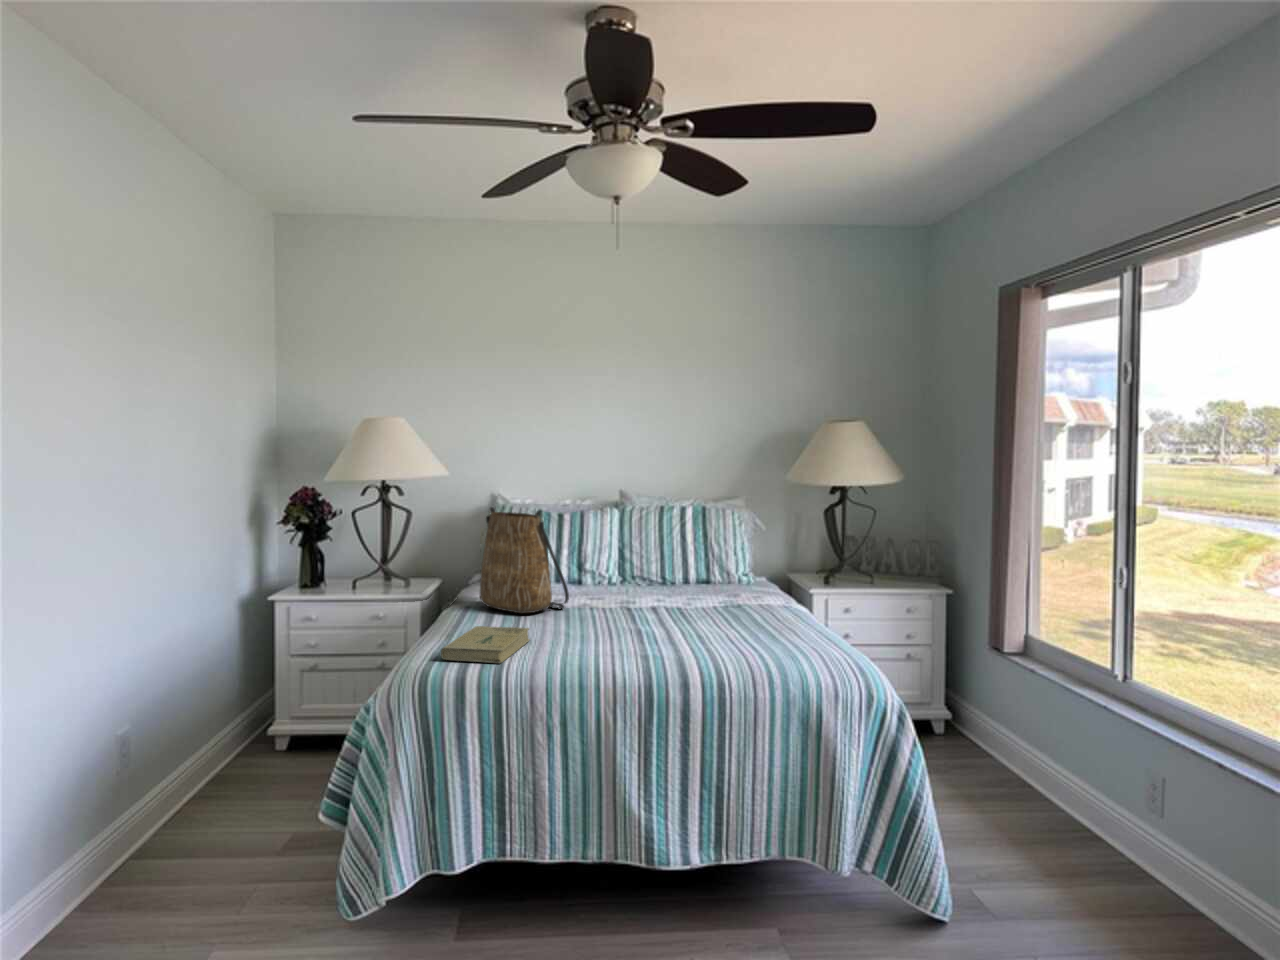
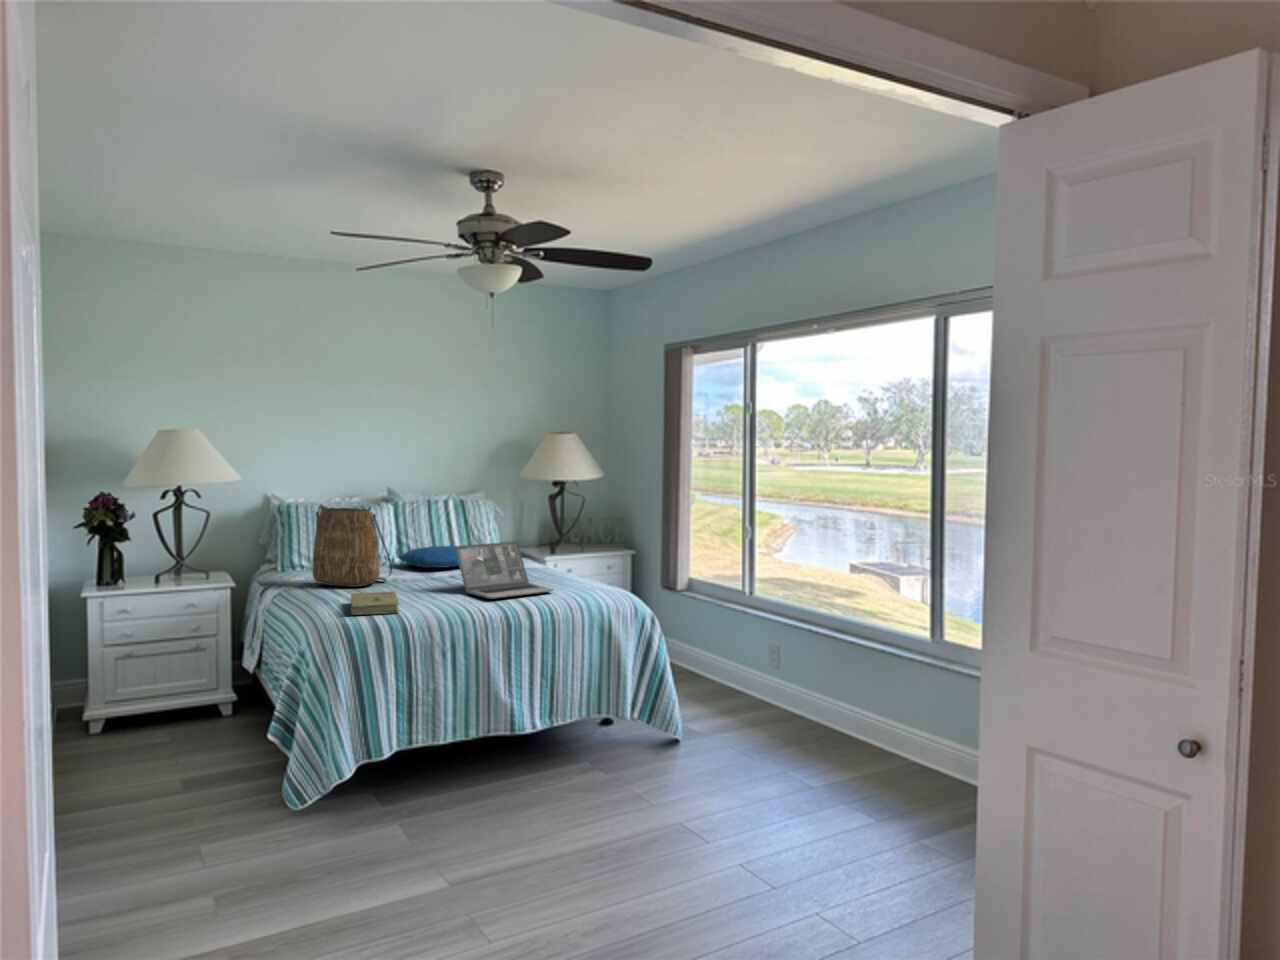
pillow: none [610,565,706,594] -> present [399,546,459,568]
laptop: none [624,568,748,653] -> present [455,542,553,599]

